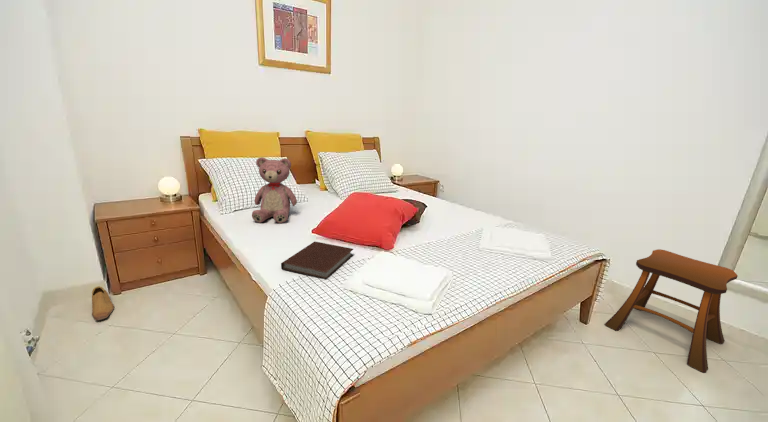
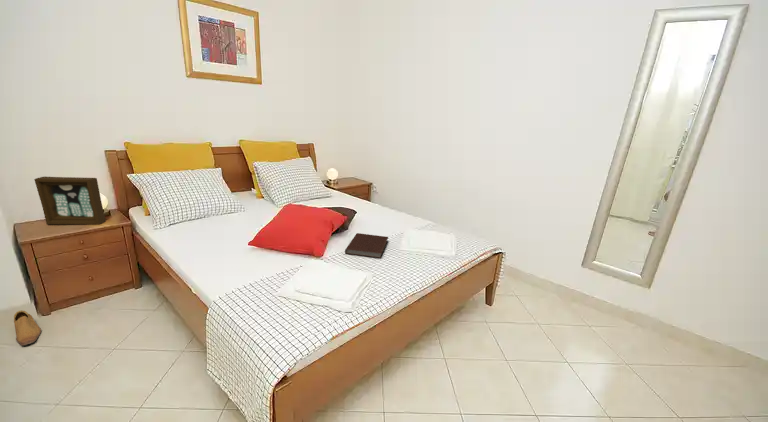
teddy bear: present [252,157,297,223] -> none [188,174,233,237]
picture frame: none [118,159,177,208] -> present [34,177,106,225]
notebook: present [281,242,353,280] -> present [345,233,388,259]
stool: present [605,249,738,373] -> none [503,239,593,333]

